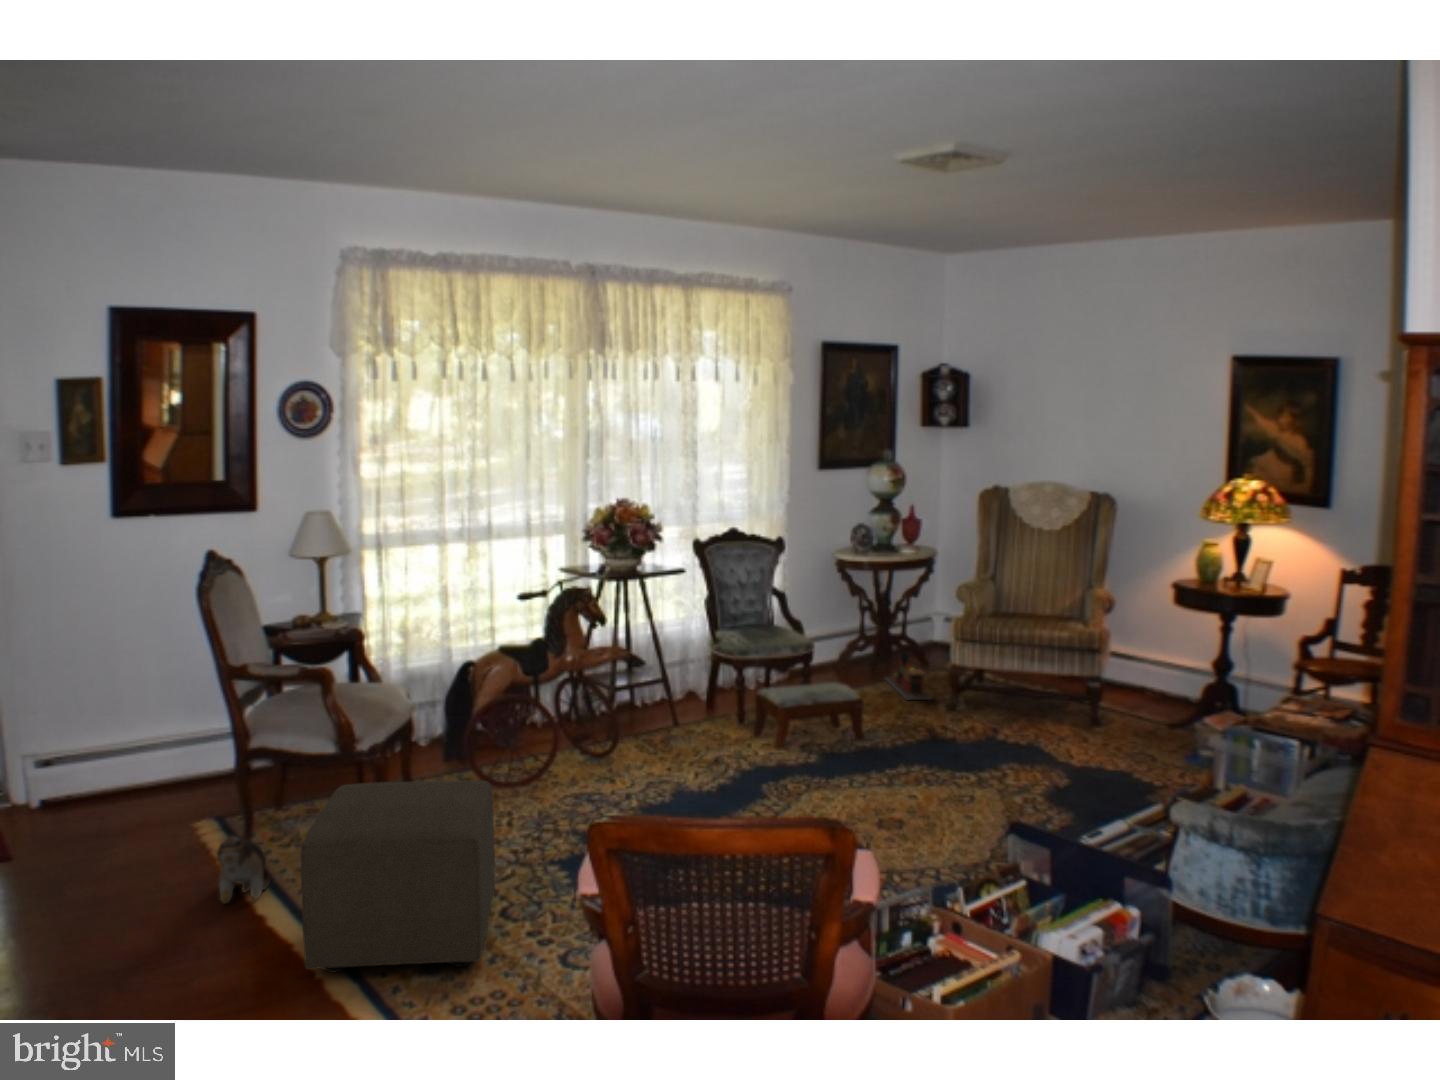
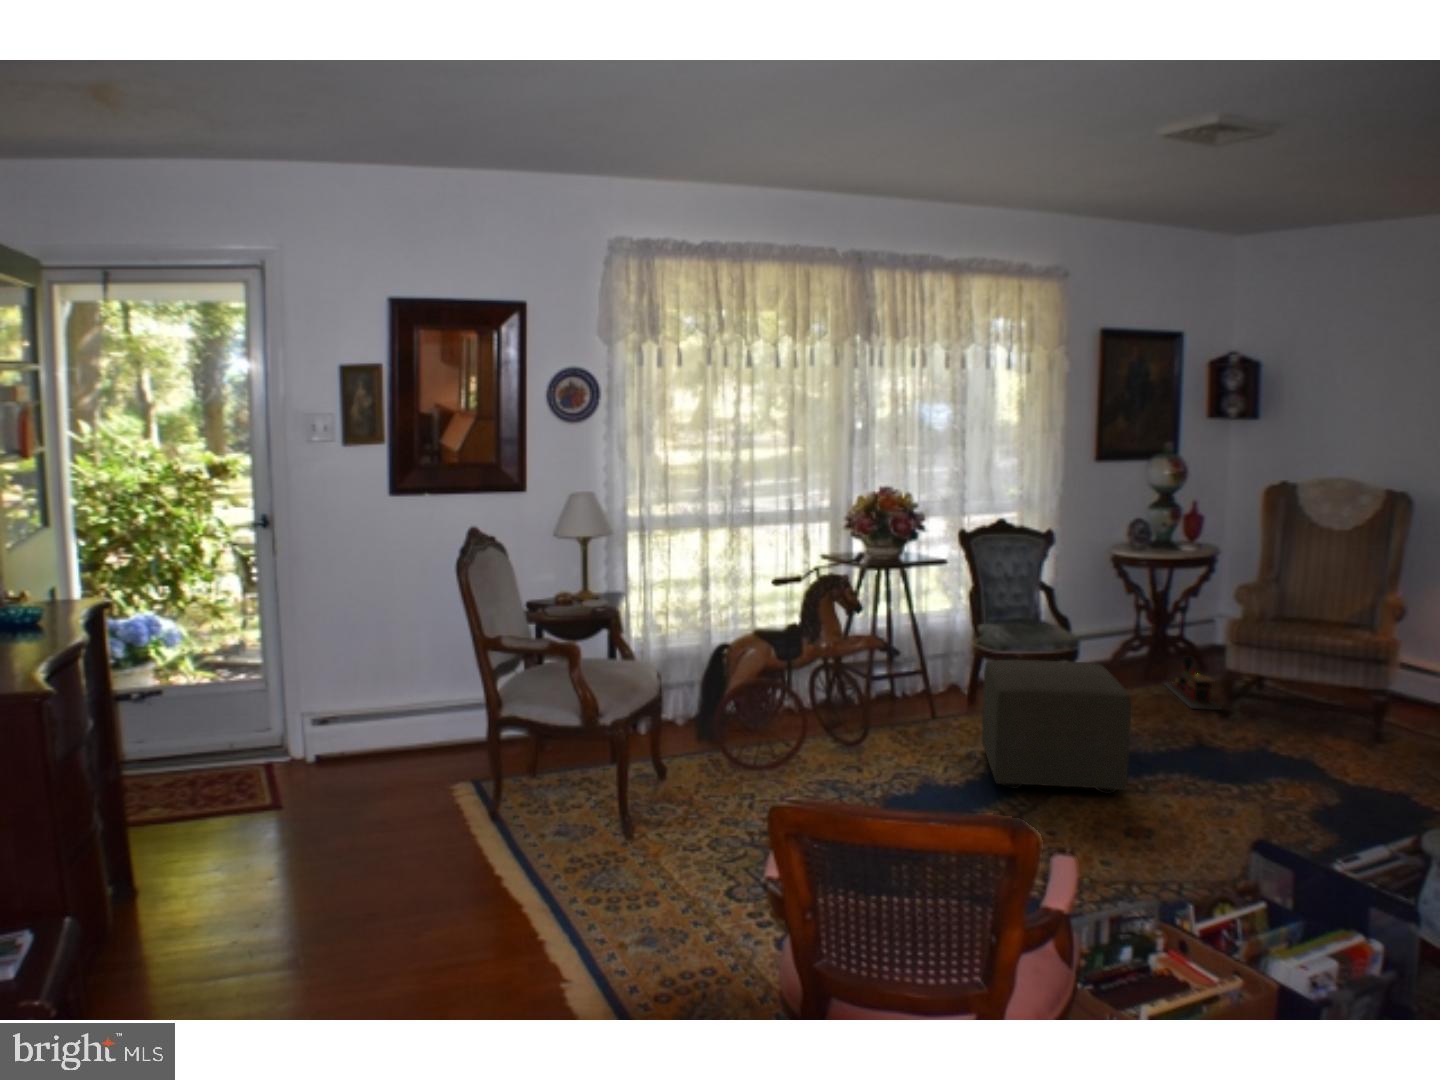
ottoman: present [301,780,495,972] -> present [982,660,1131,794]
plush toy: present [216,836,271,903] -> none [451,809,515,877]

